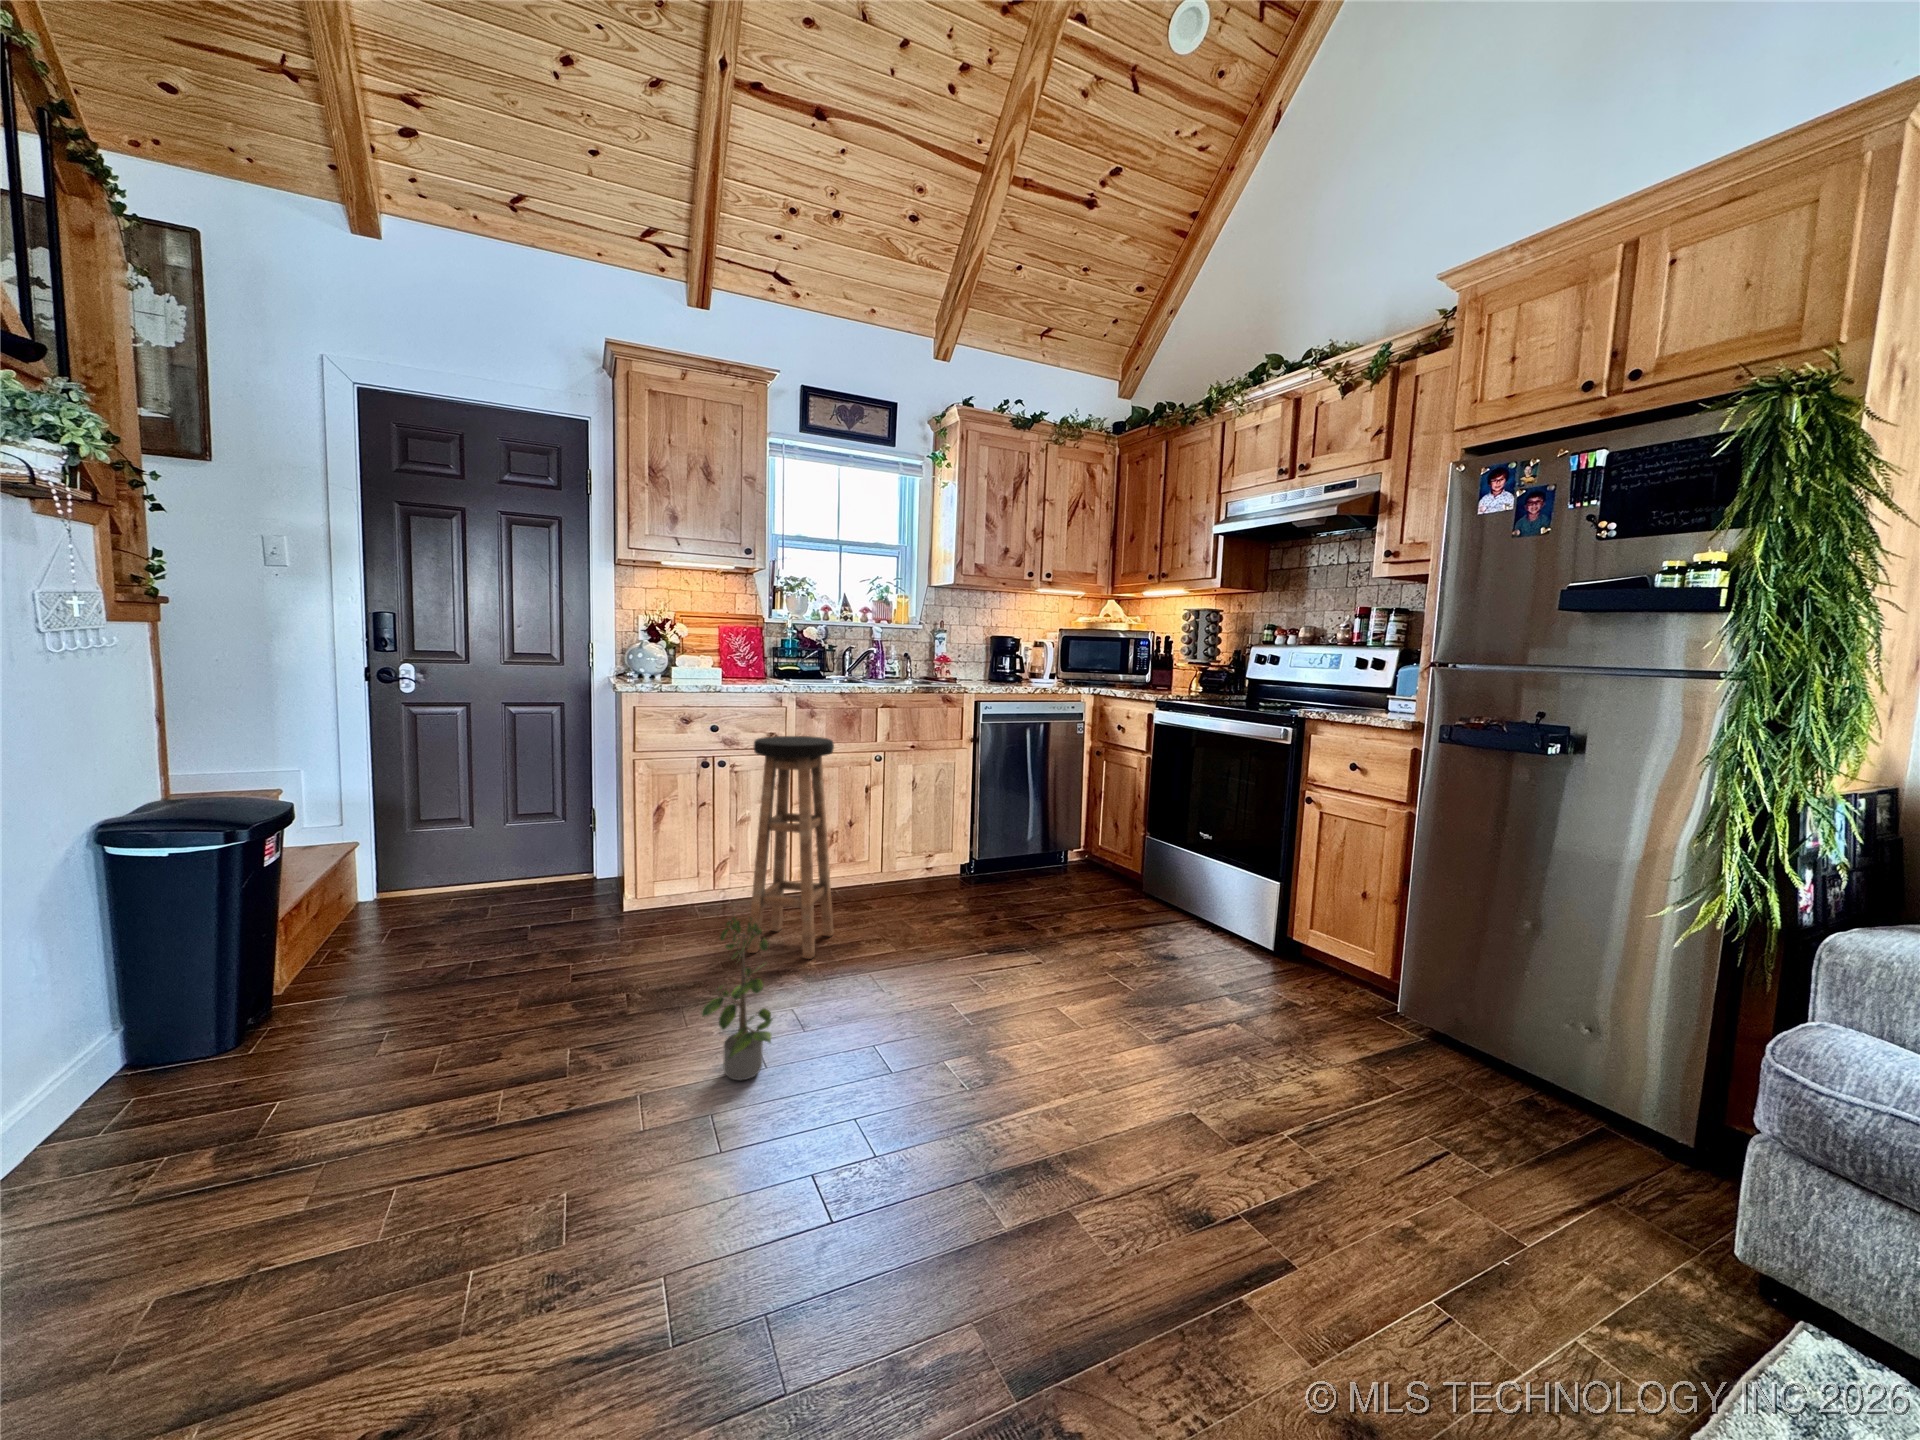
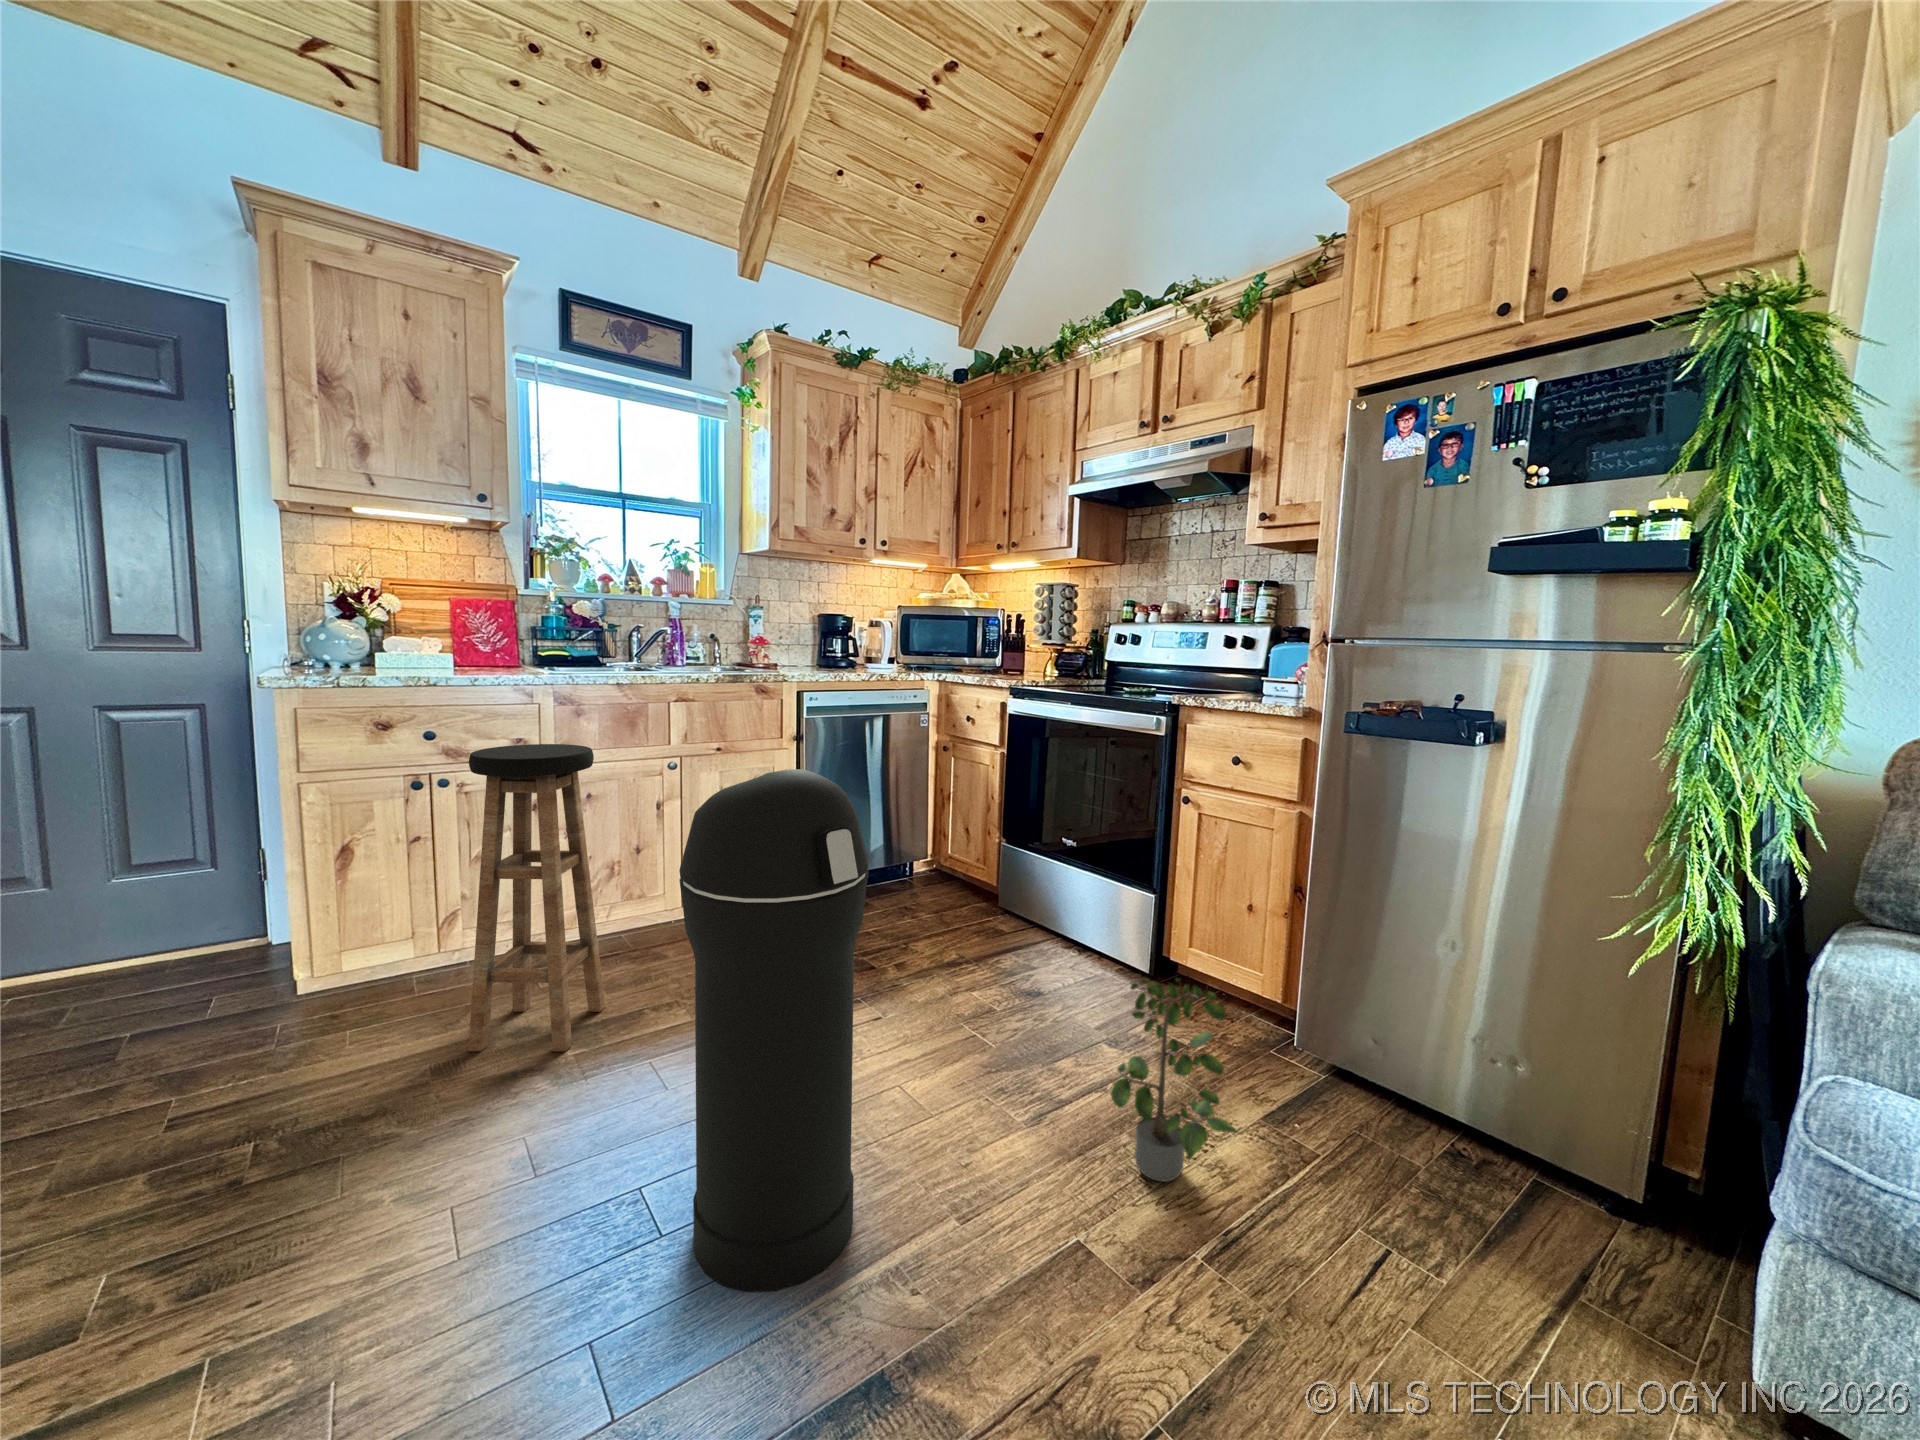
trash can: none [913,755,1040,1110] -> present [679,769,869,1292]
potted plant: present [702,917,773,1081] -> present [1111,978,1238,1182]

